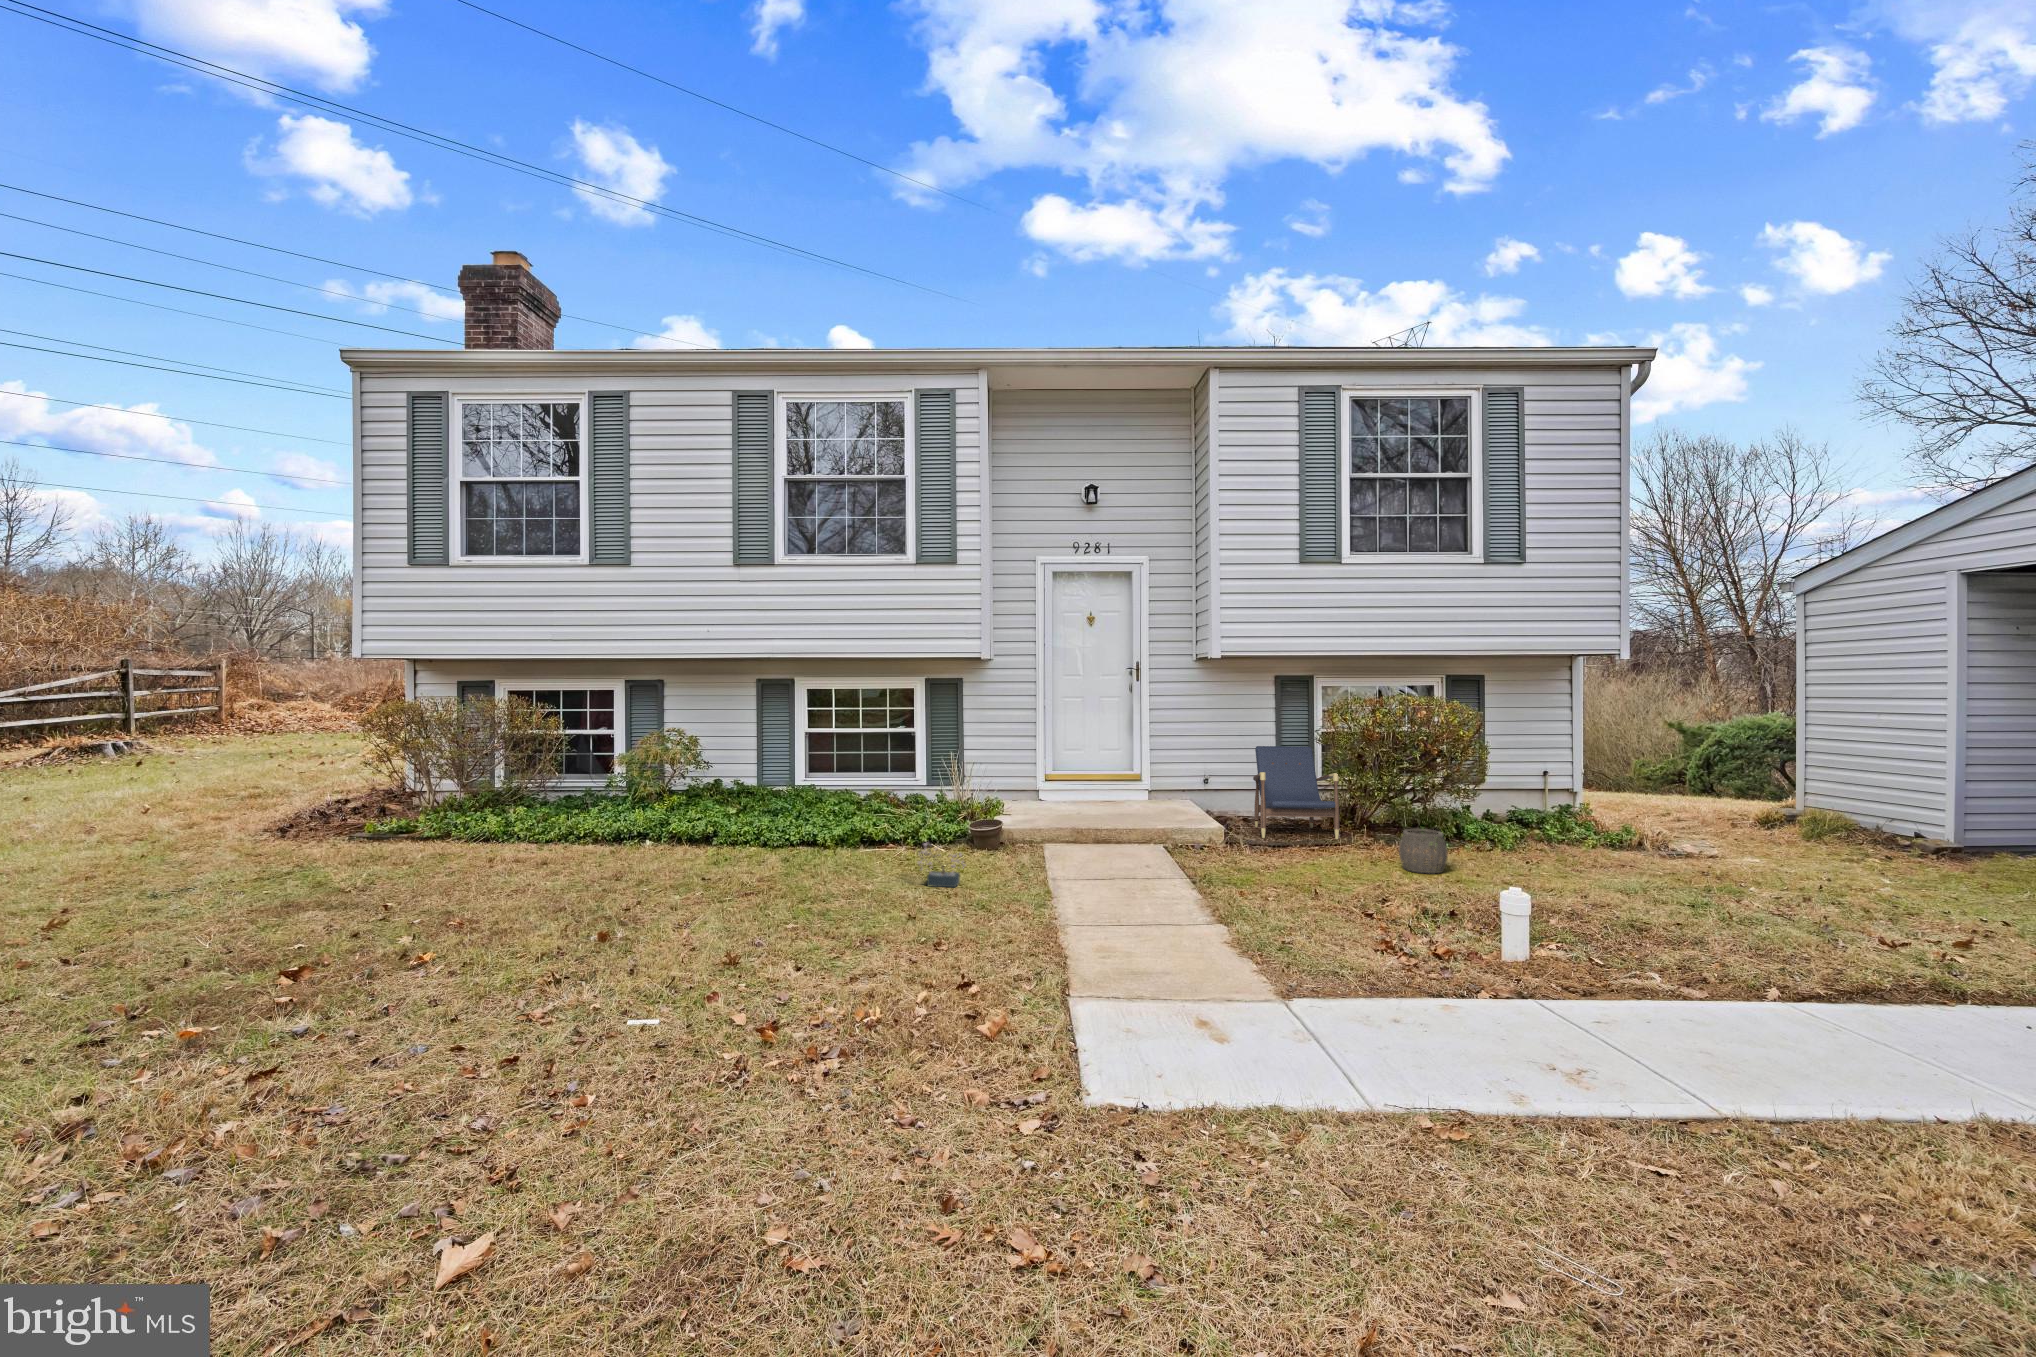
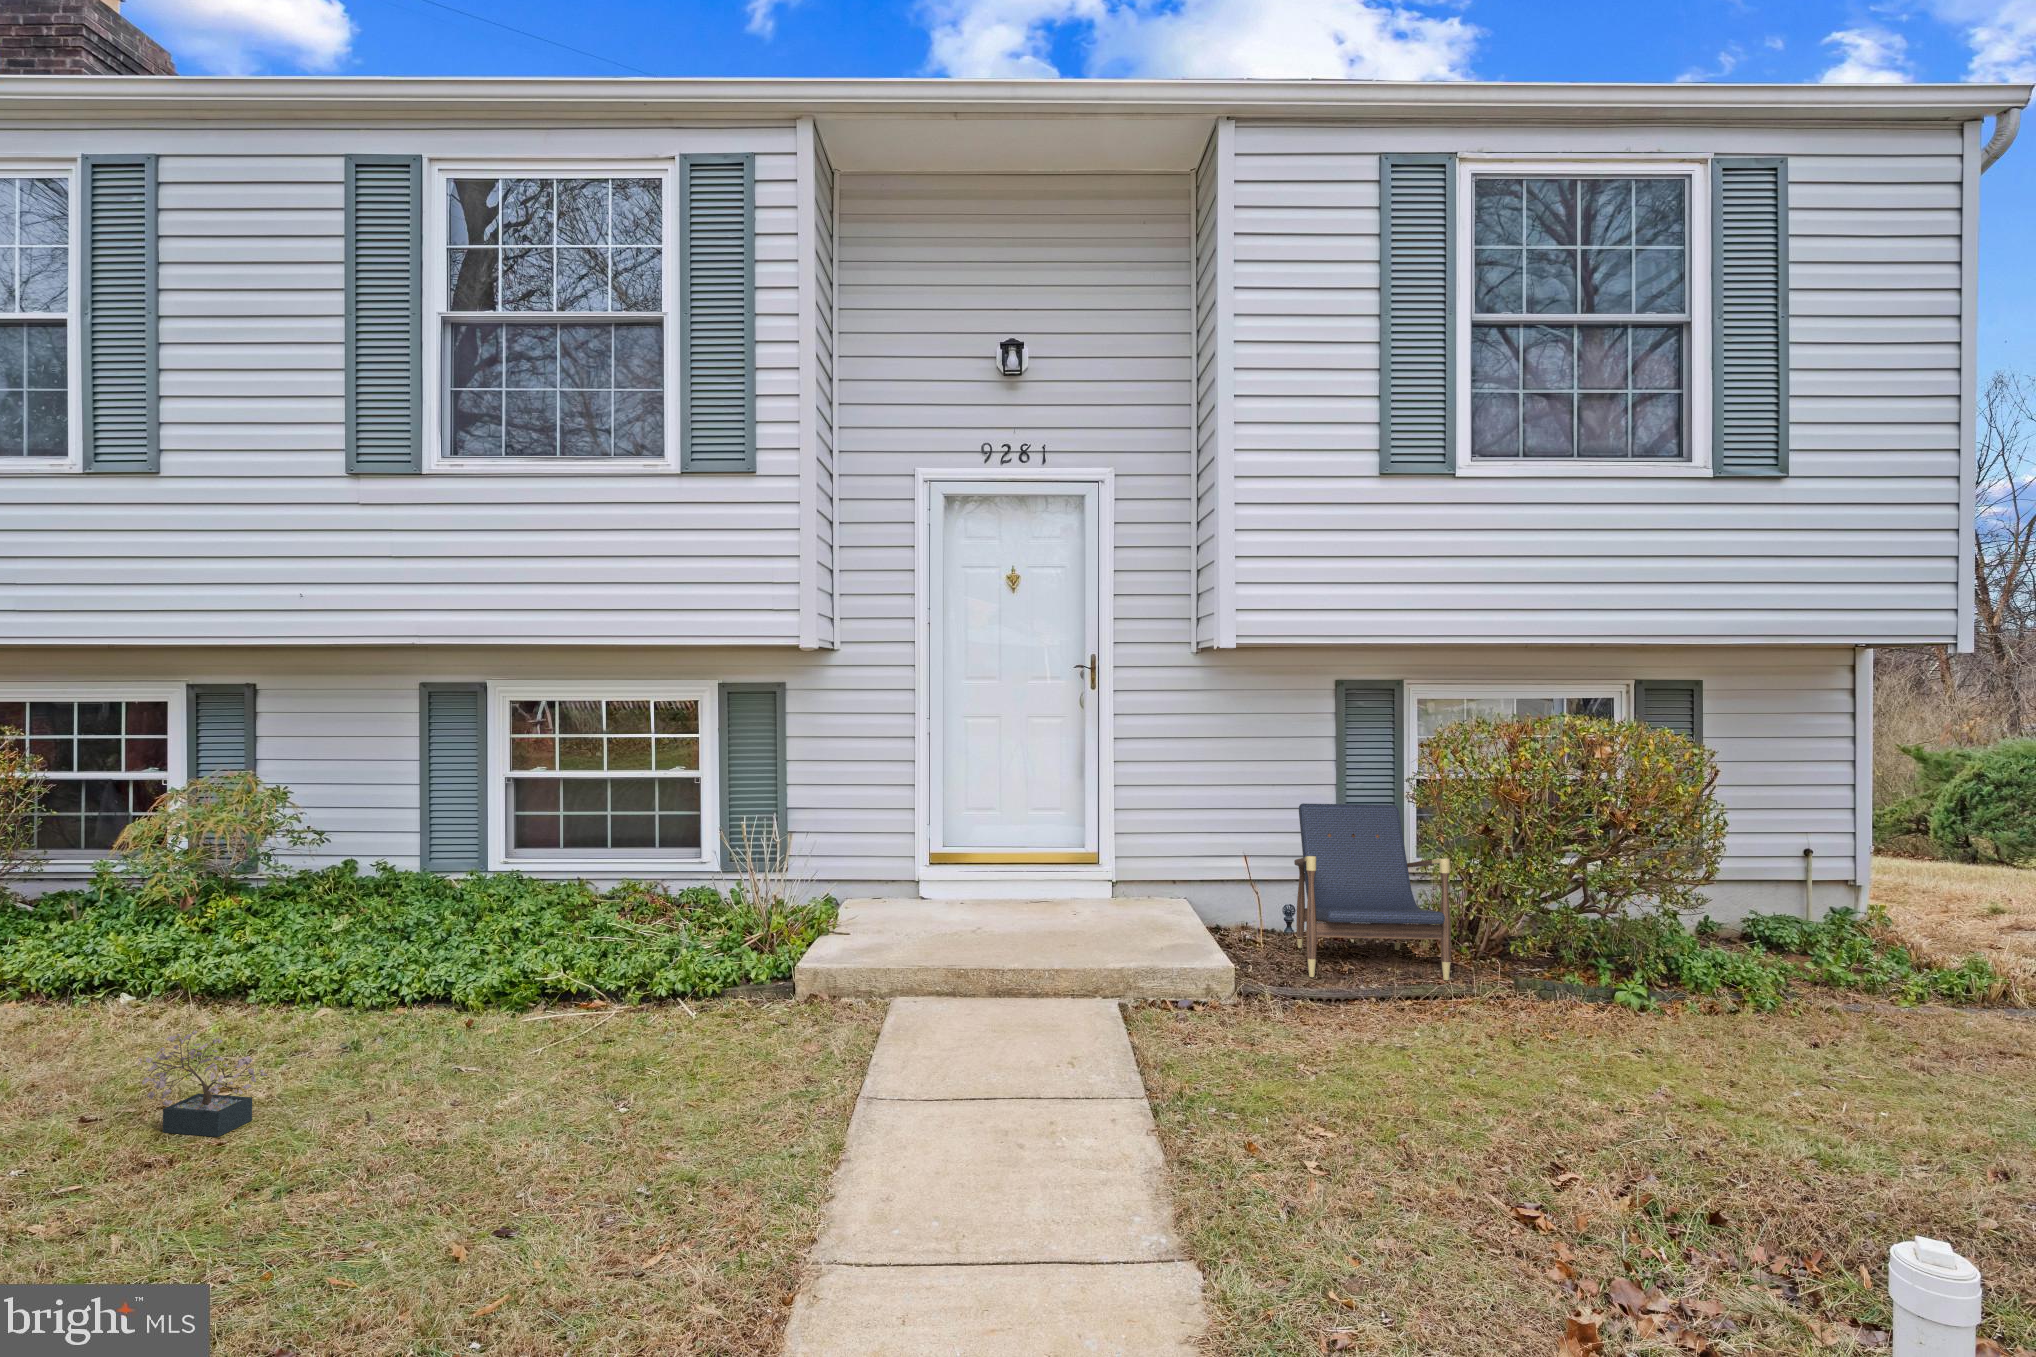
woven basket: present [1399,829,1448,874] -> none [1580,988,1684,1088]
decorative plant: present [918,843,964,887] -> present [138,1030,268,1137]

